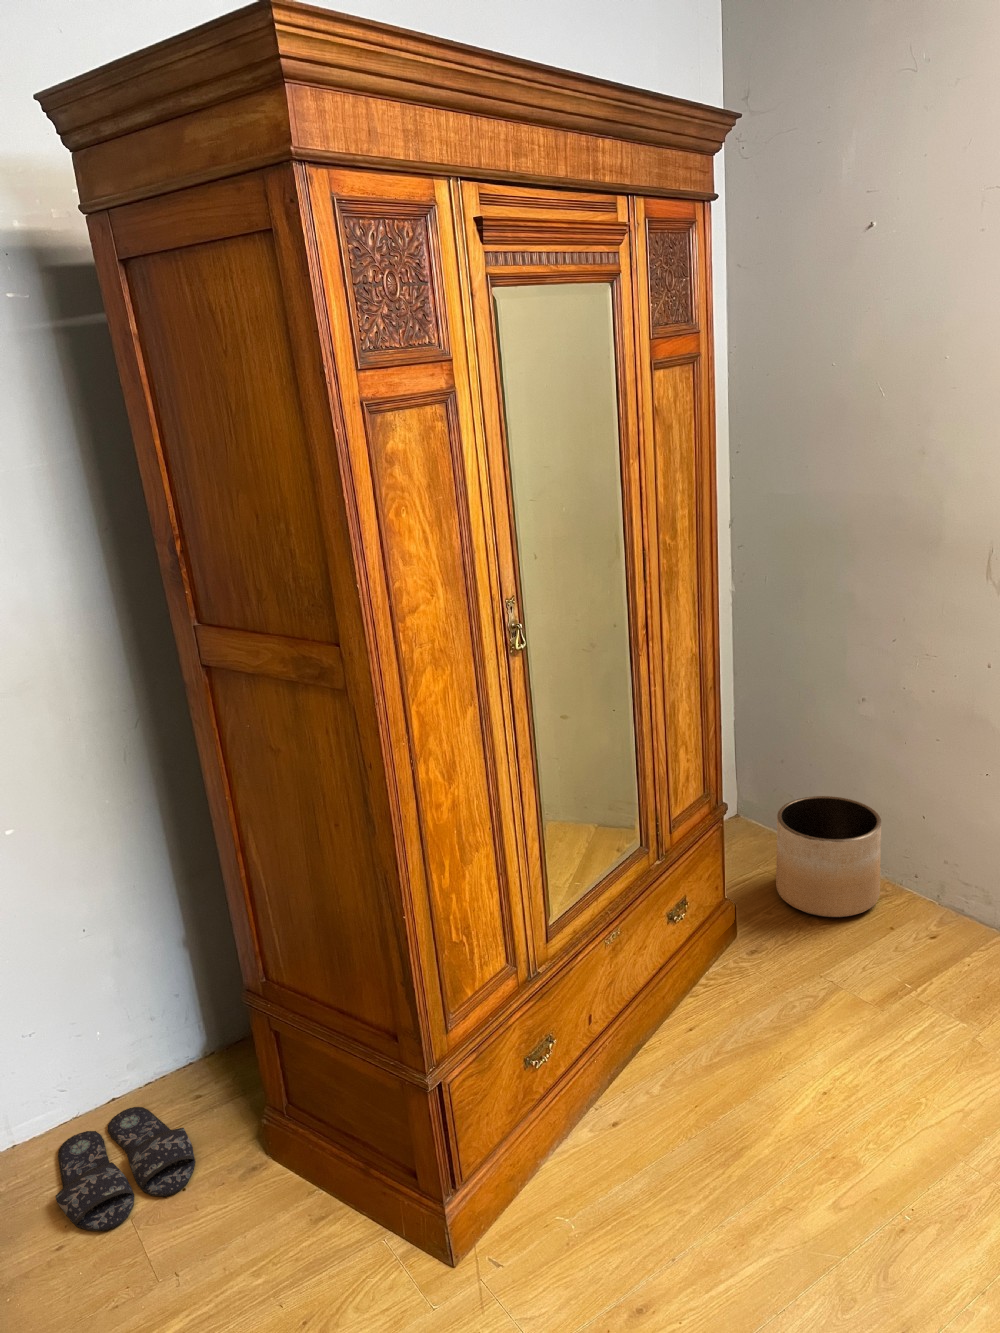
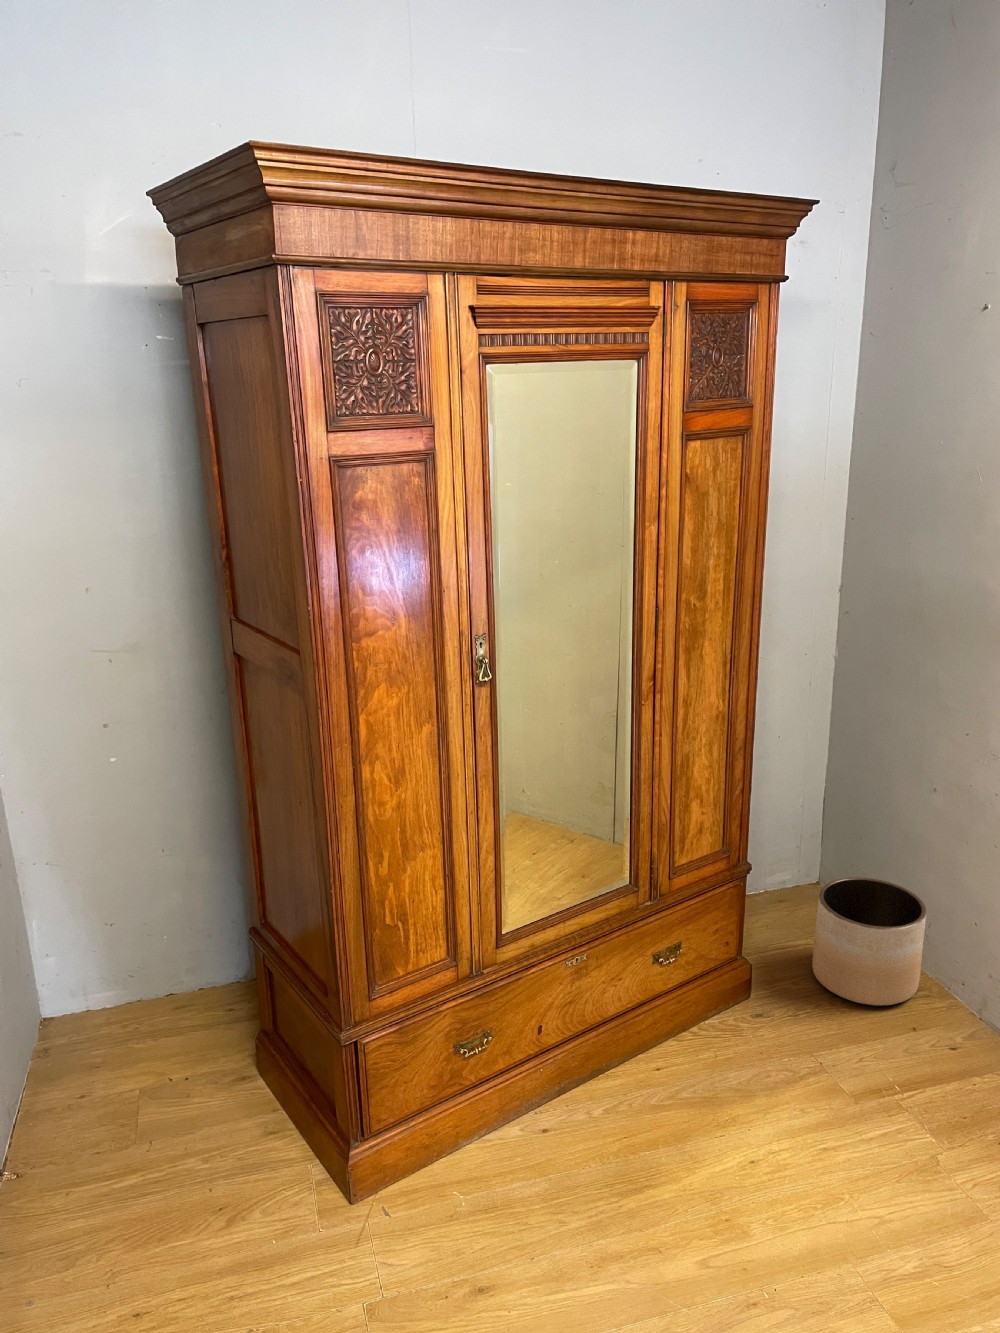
slippers: present [56,1107,195,1231] -> none [93,1005,205,1092]

